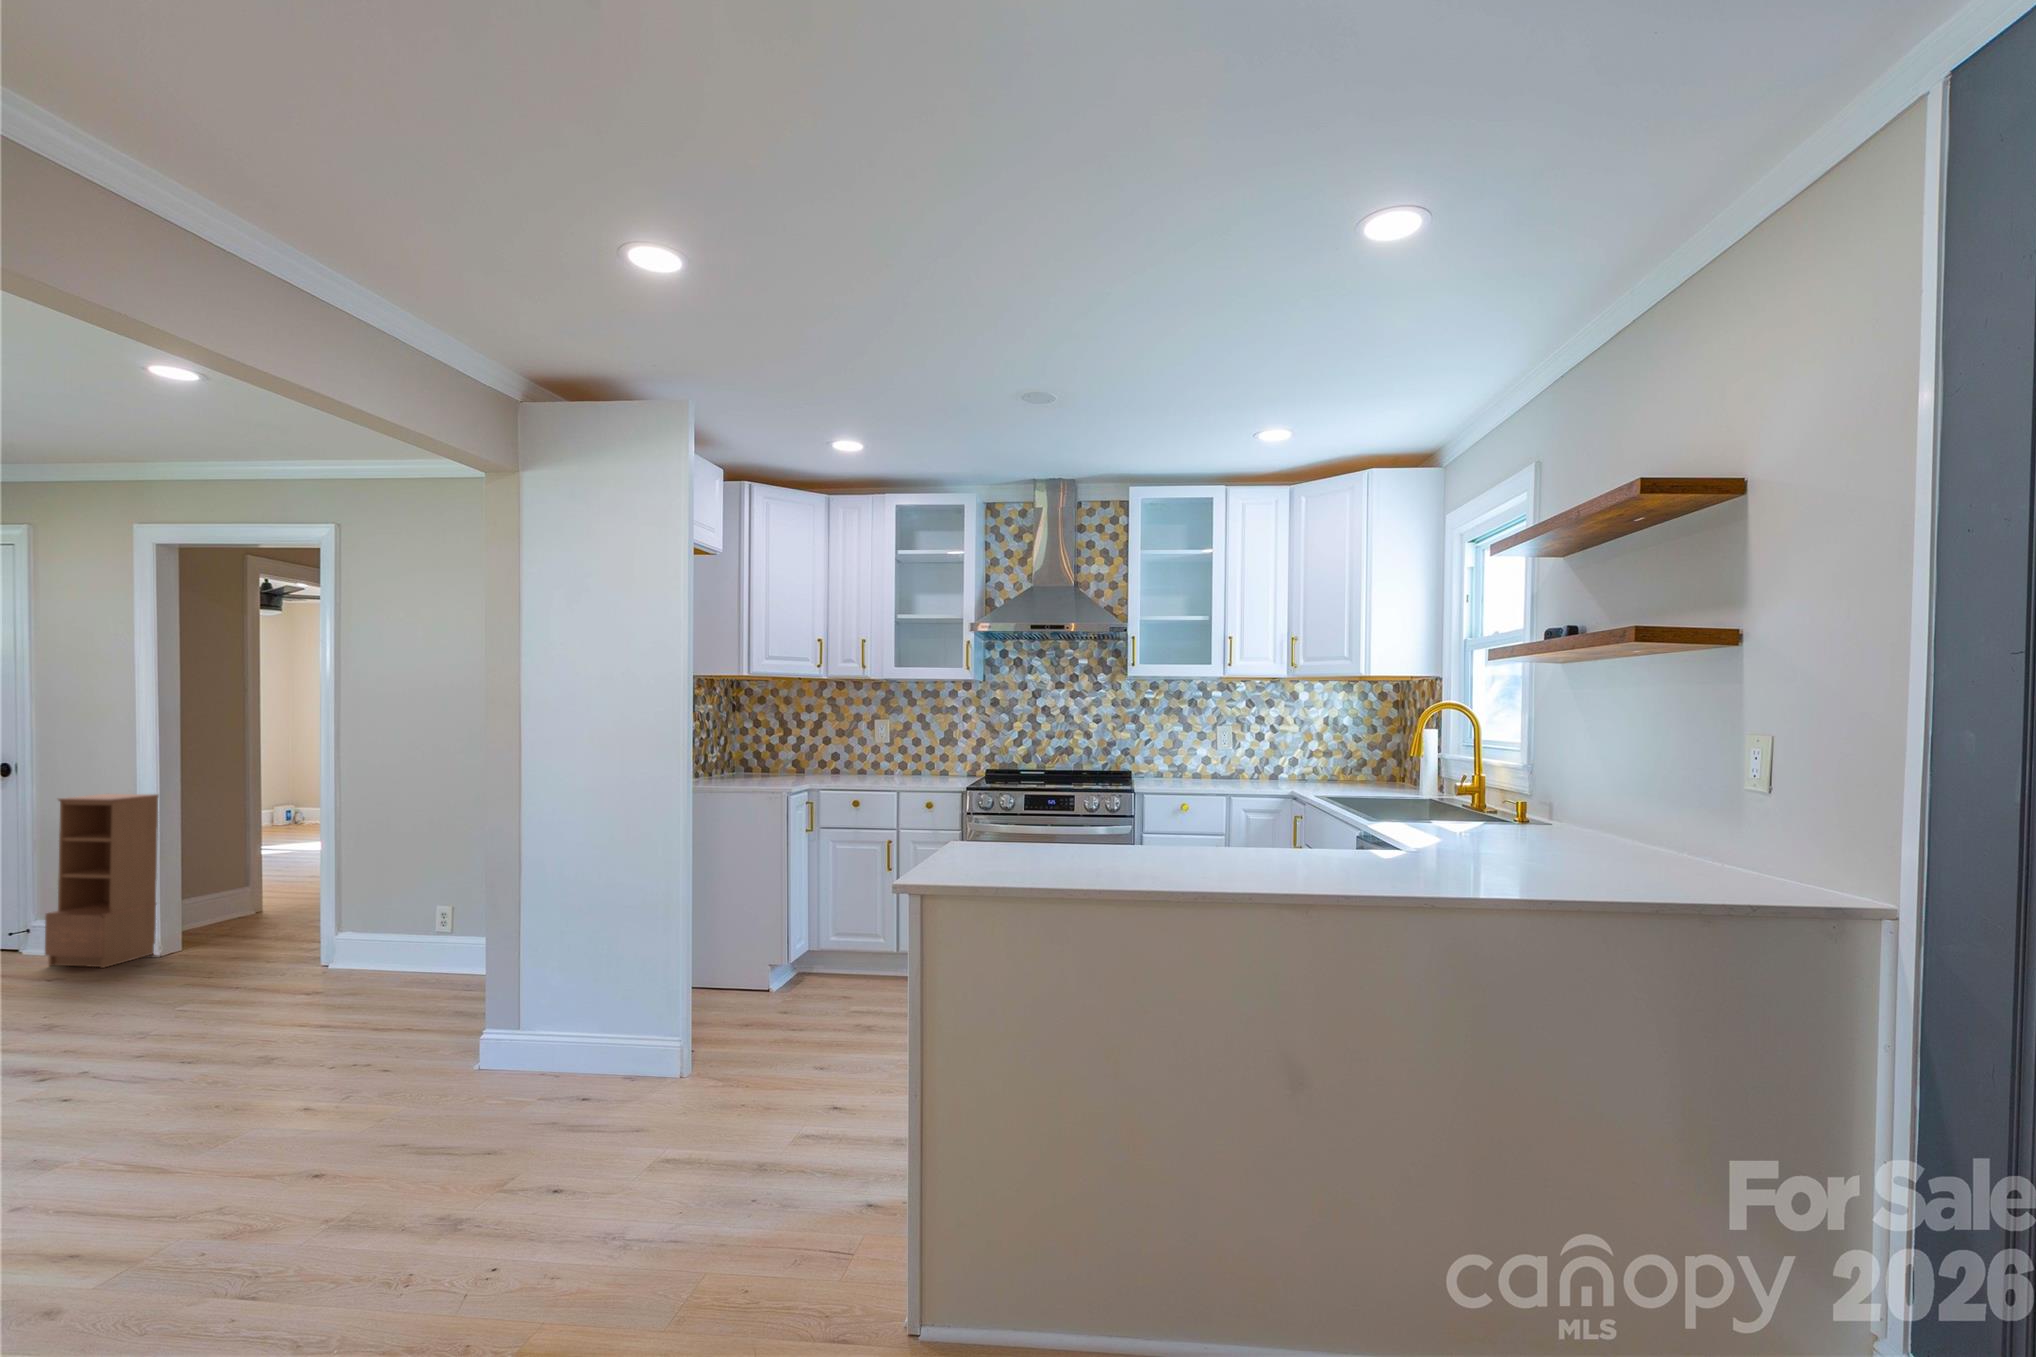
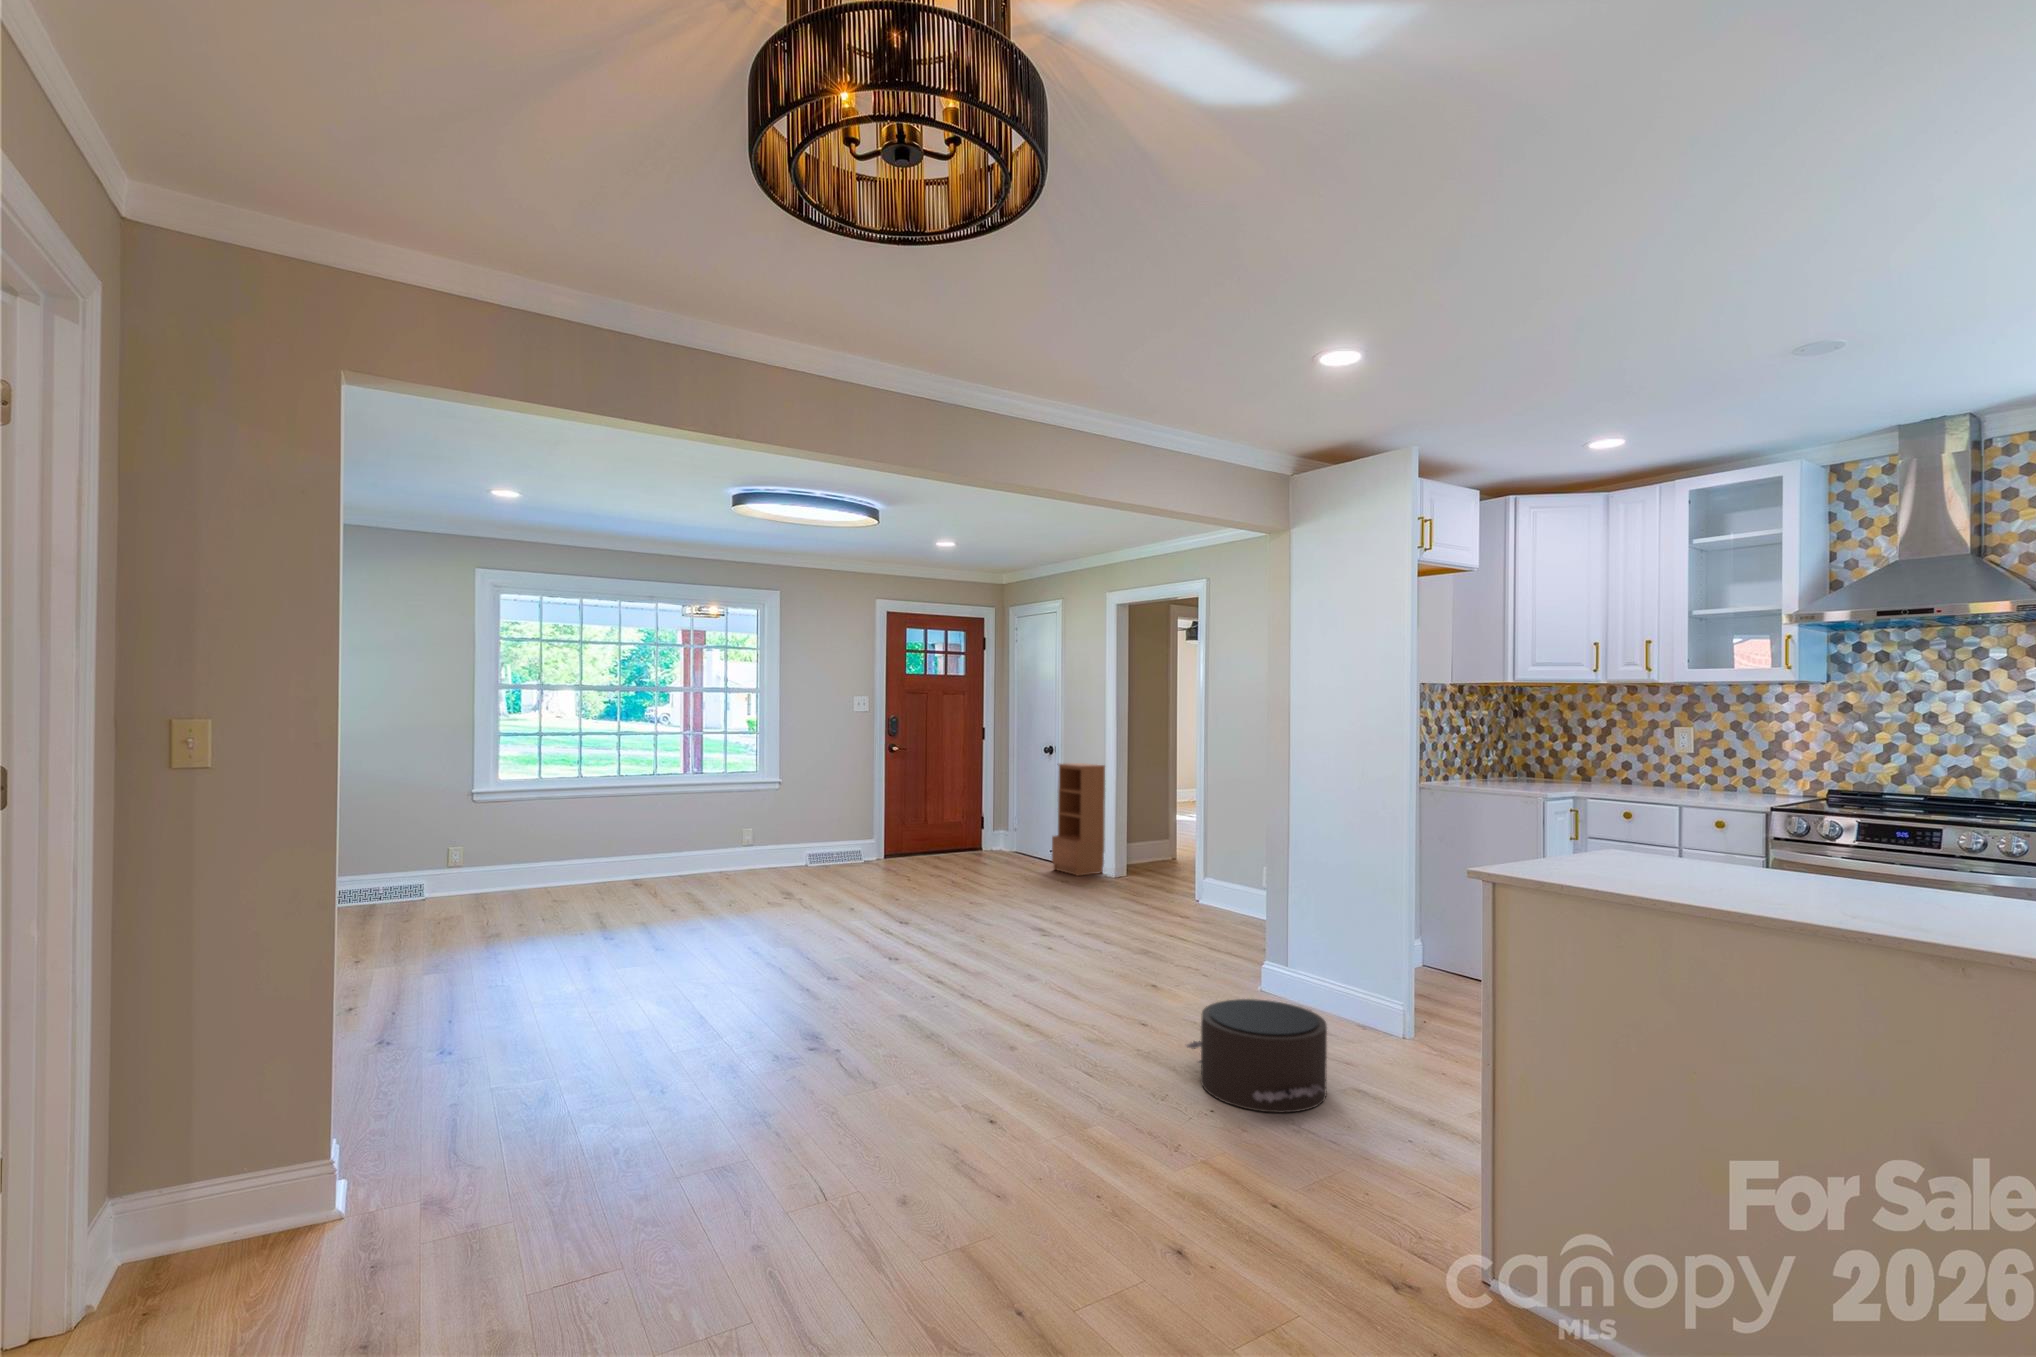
pouf: none [423,1088,641,1252] -> present [1186,999,1327,1113]

